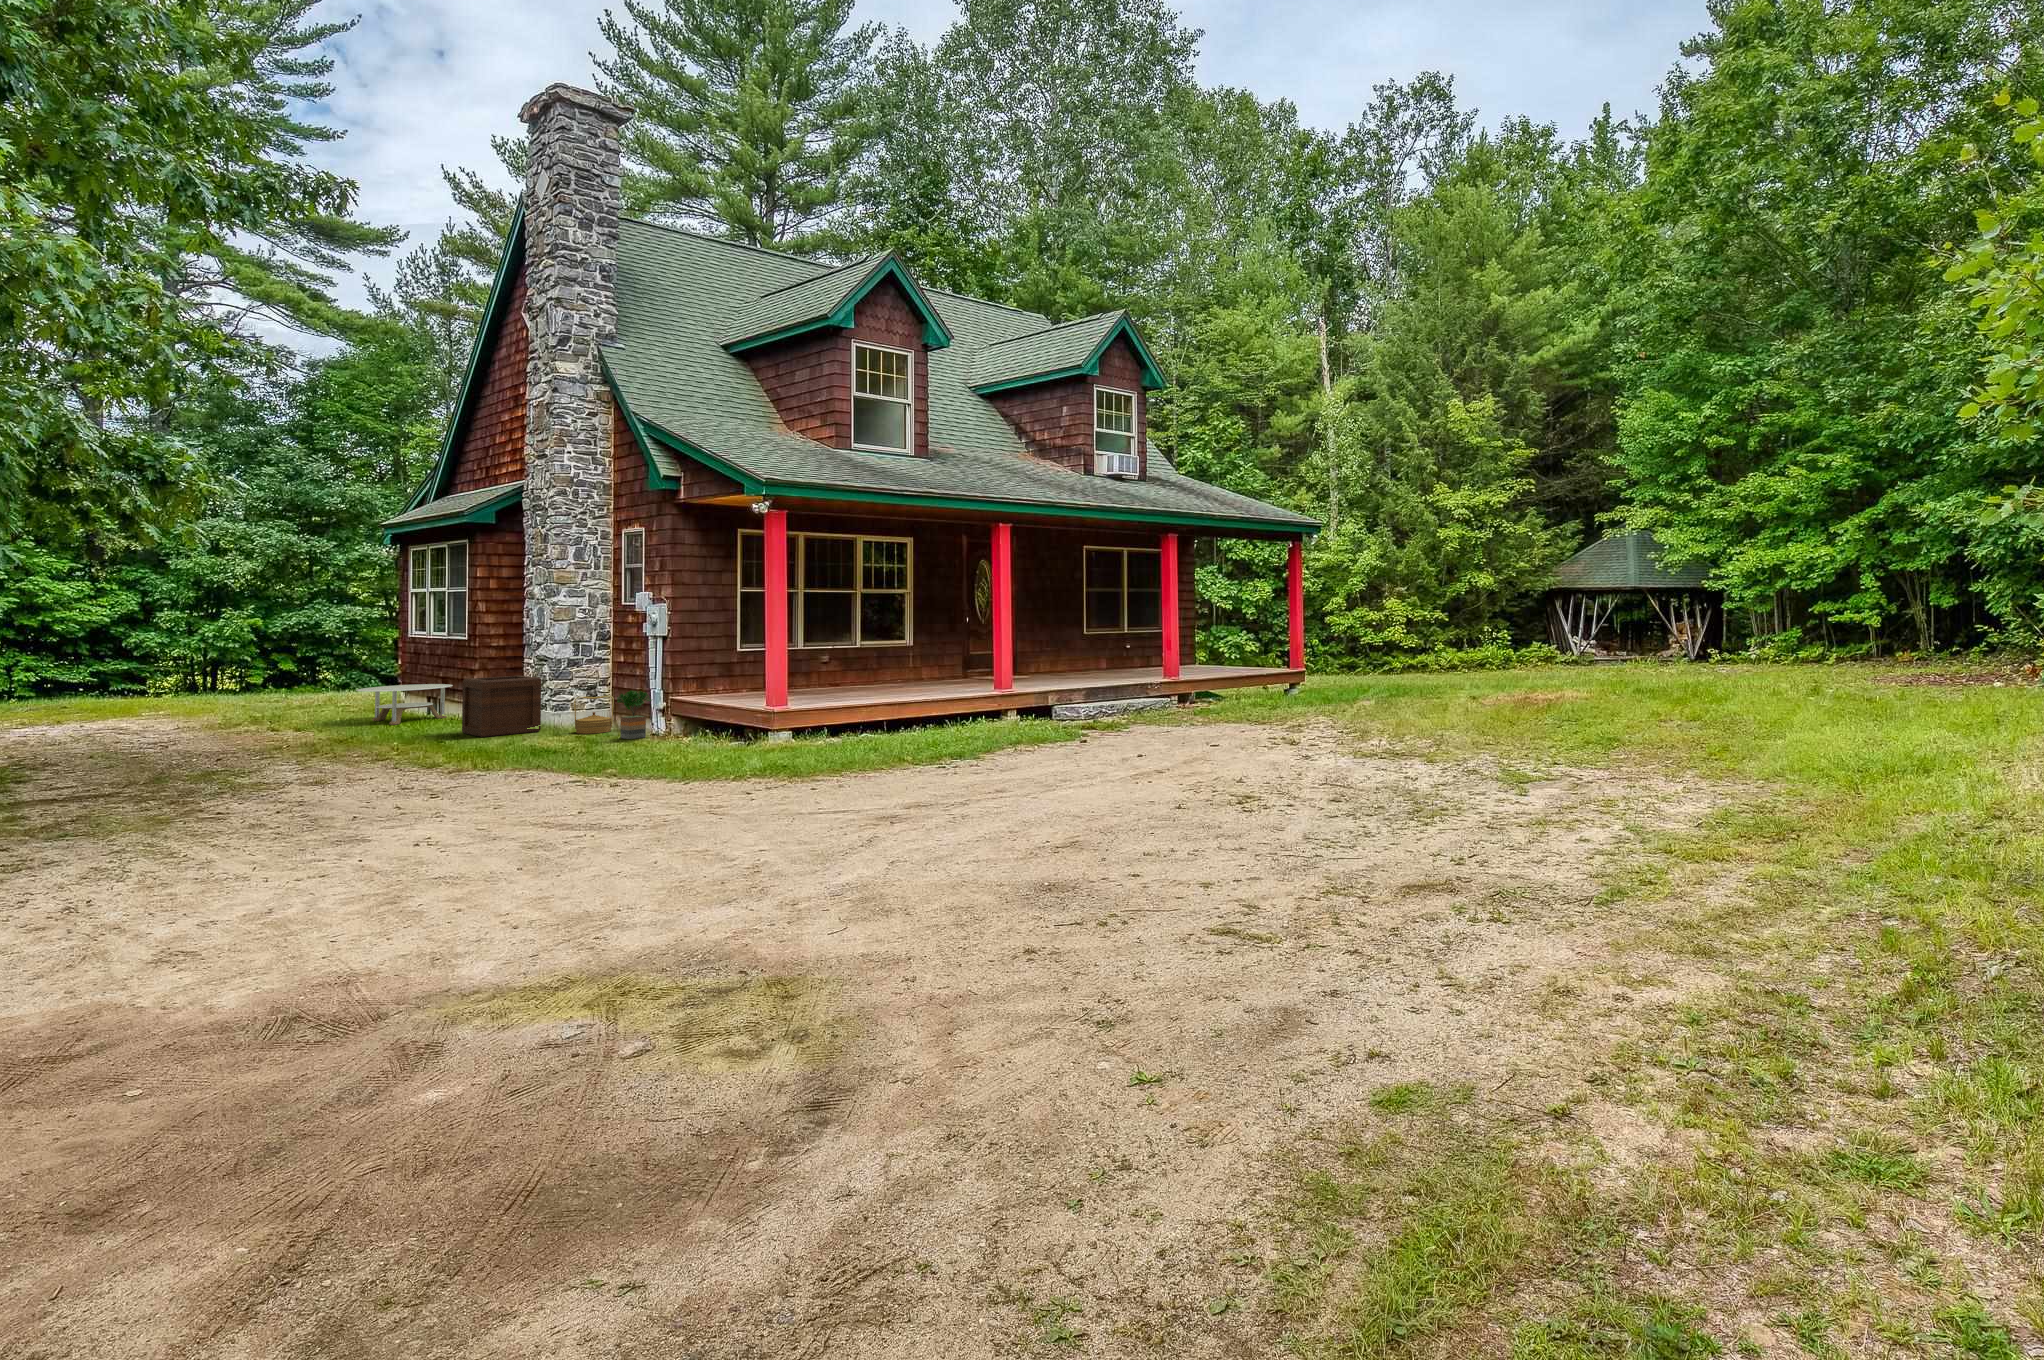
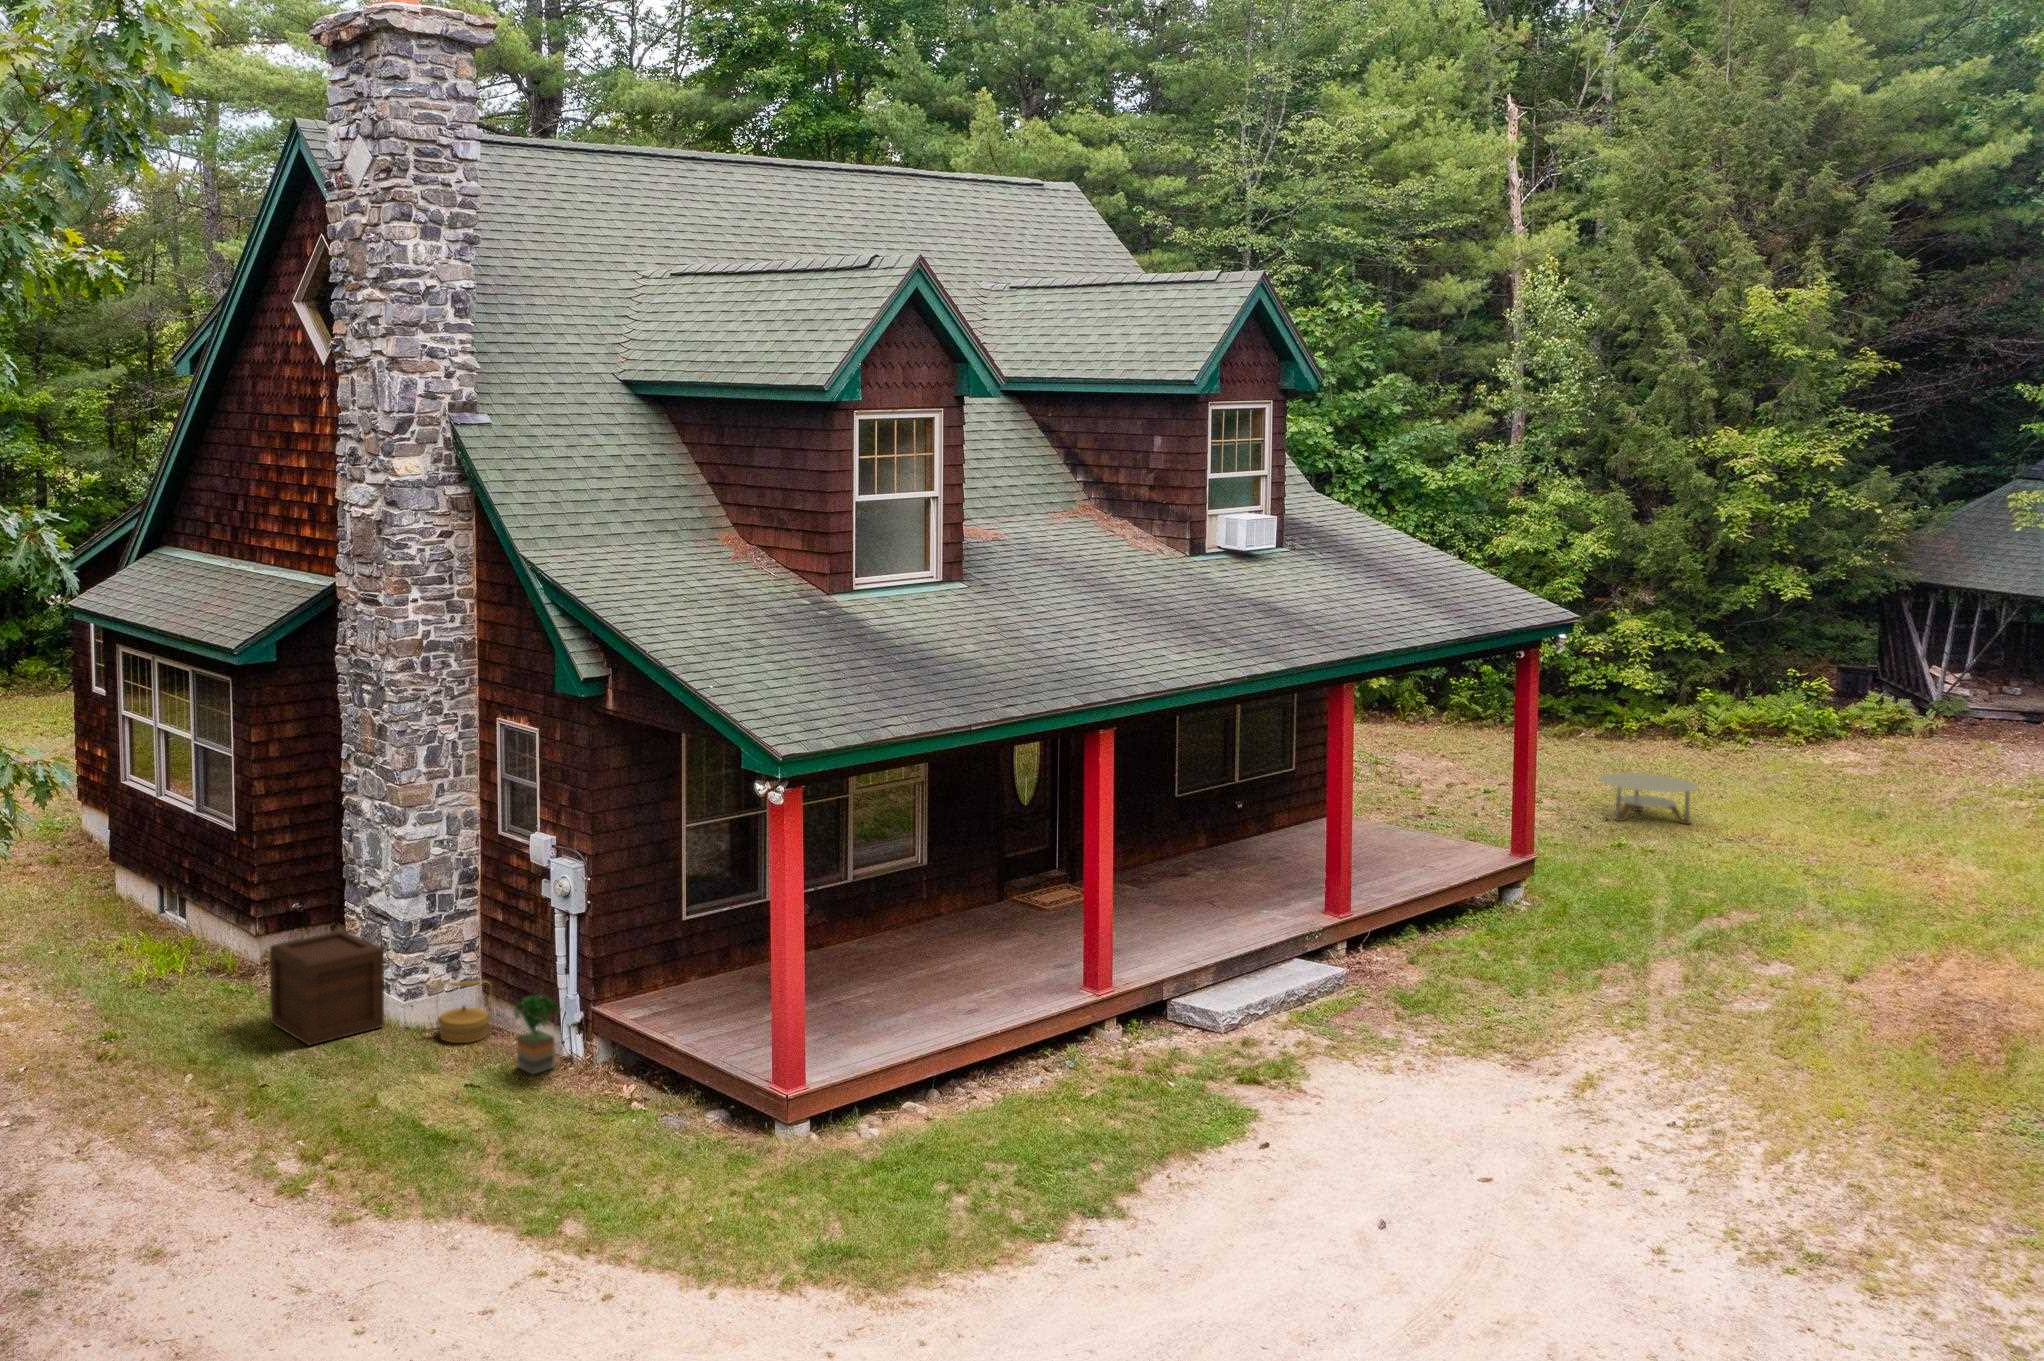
round table: present [356,684,453,725] -> present [1599,773,1698,824]

